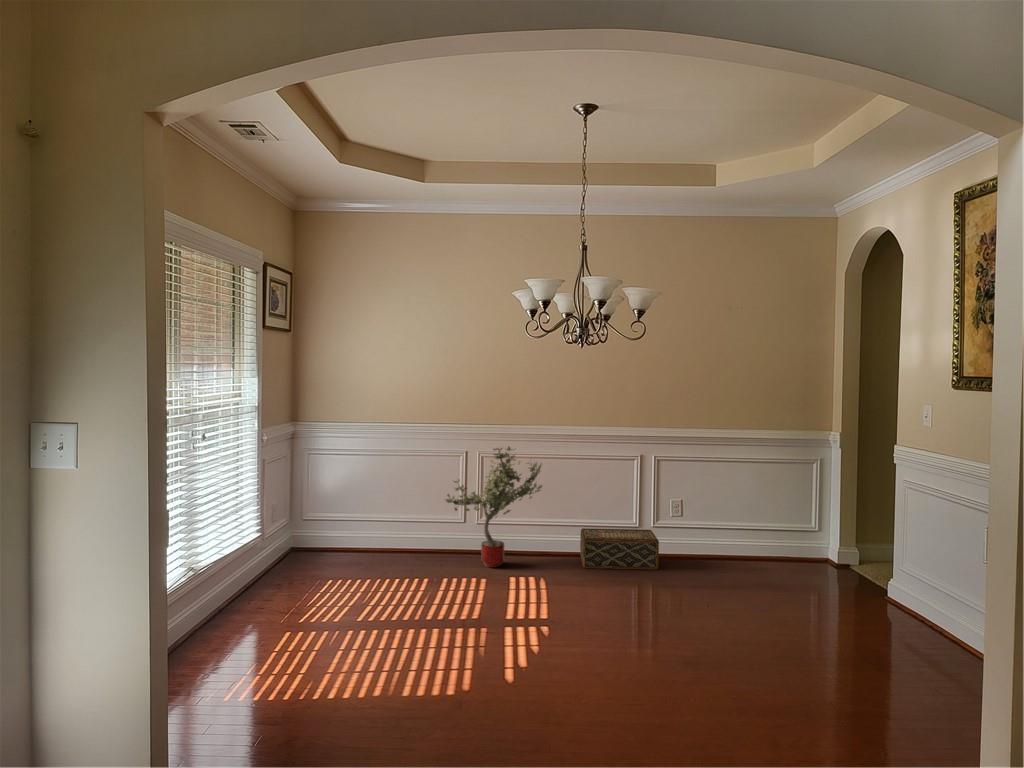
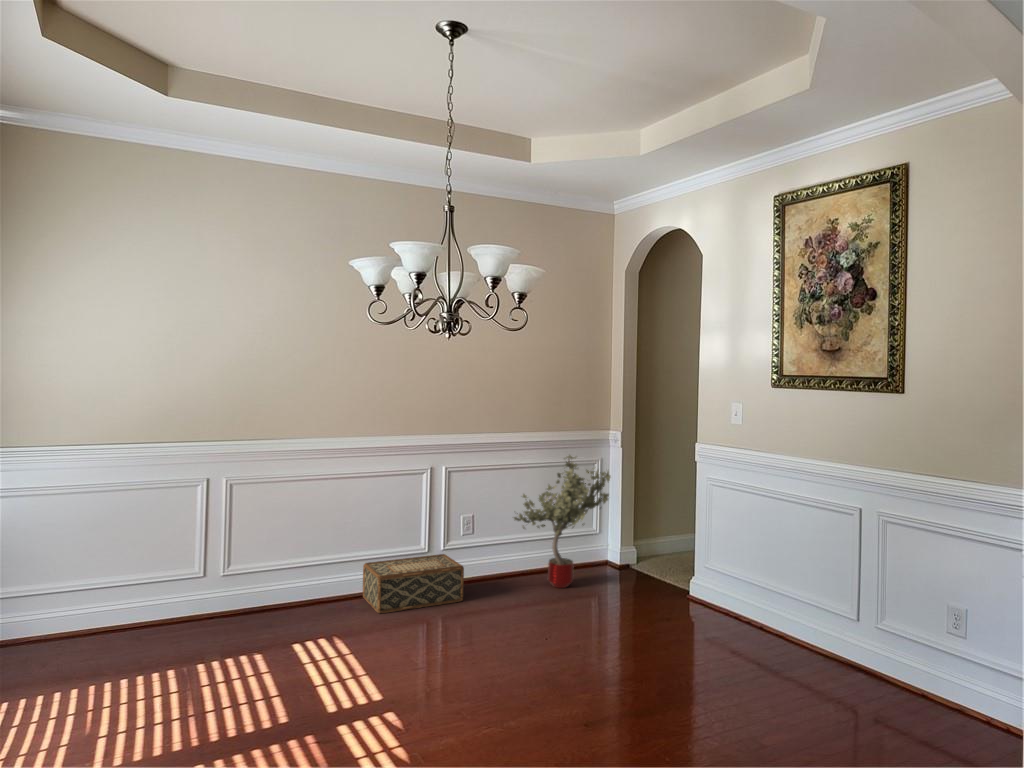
potted tree: present [446,447,542,567] -> present [514,455,610,588]

